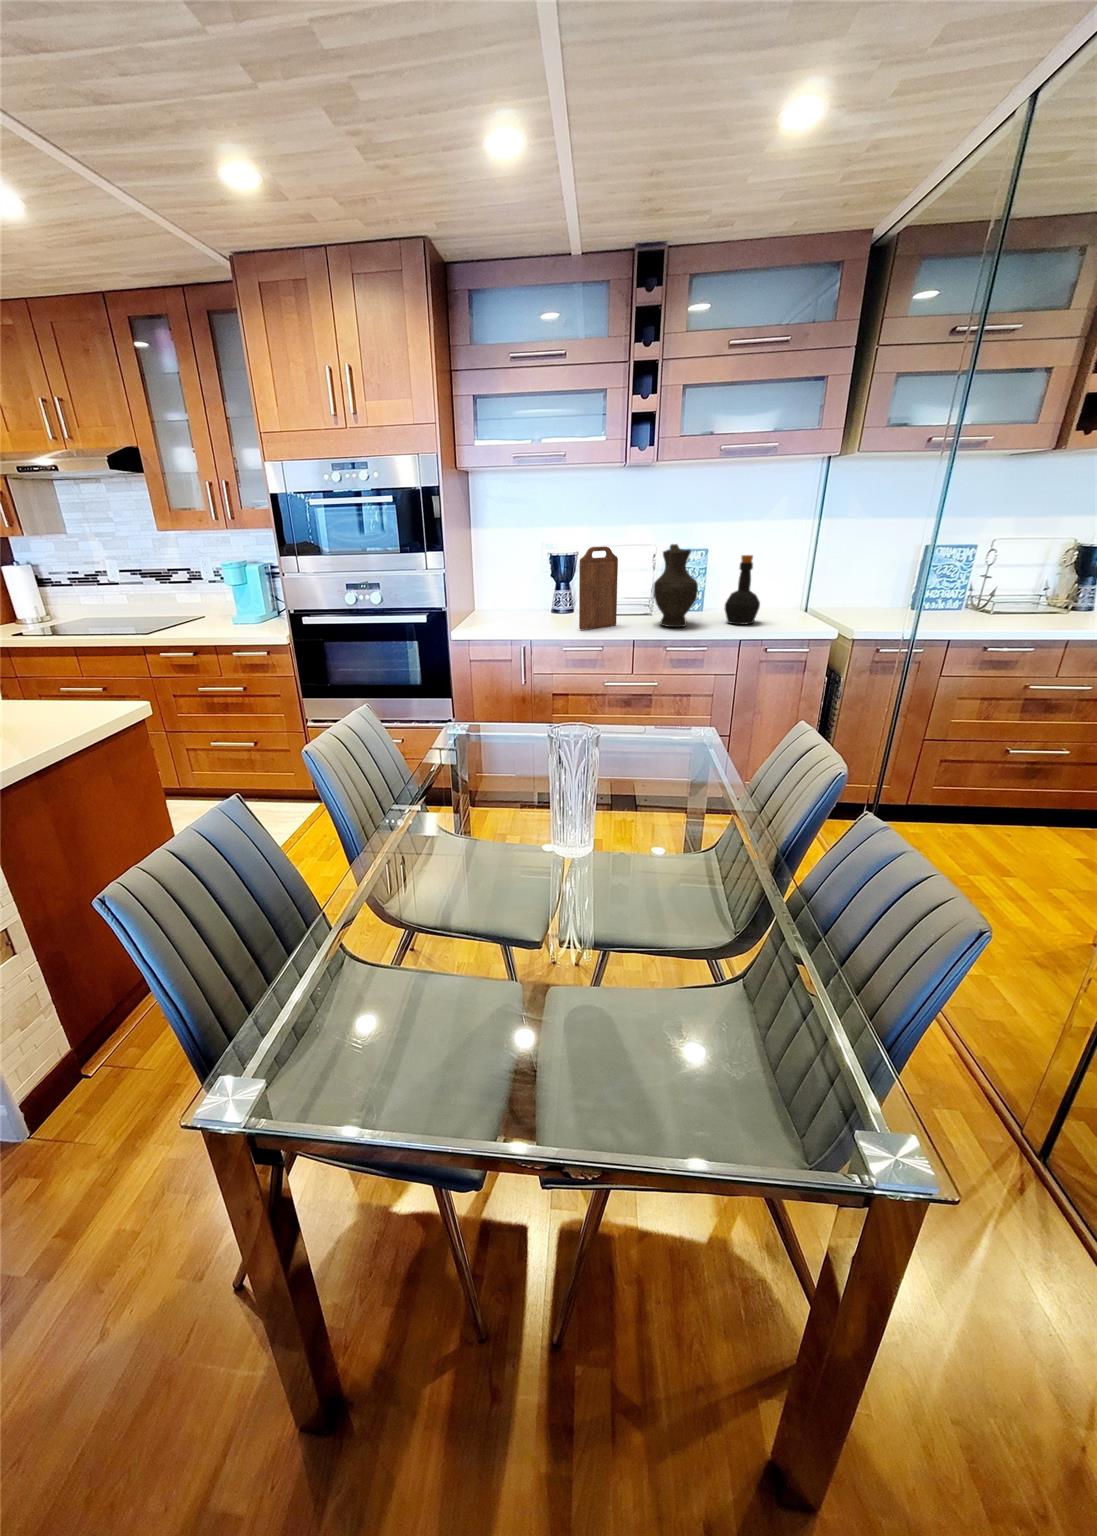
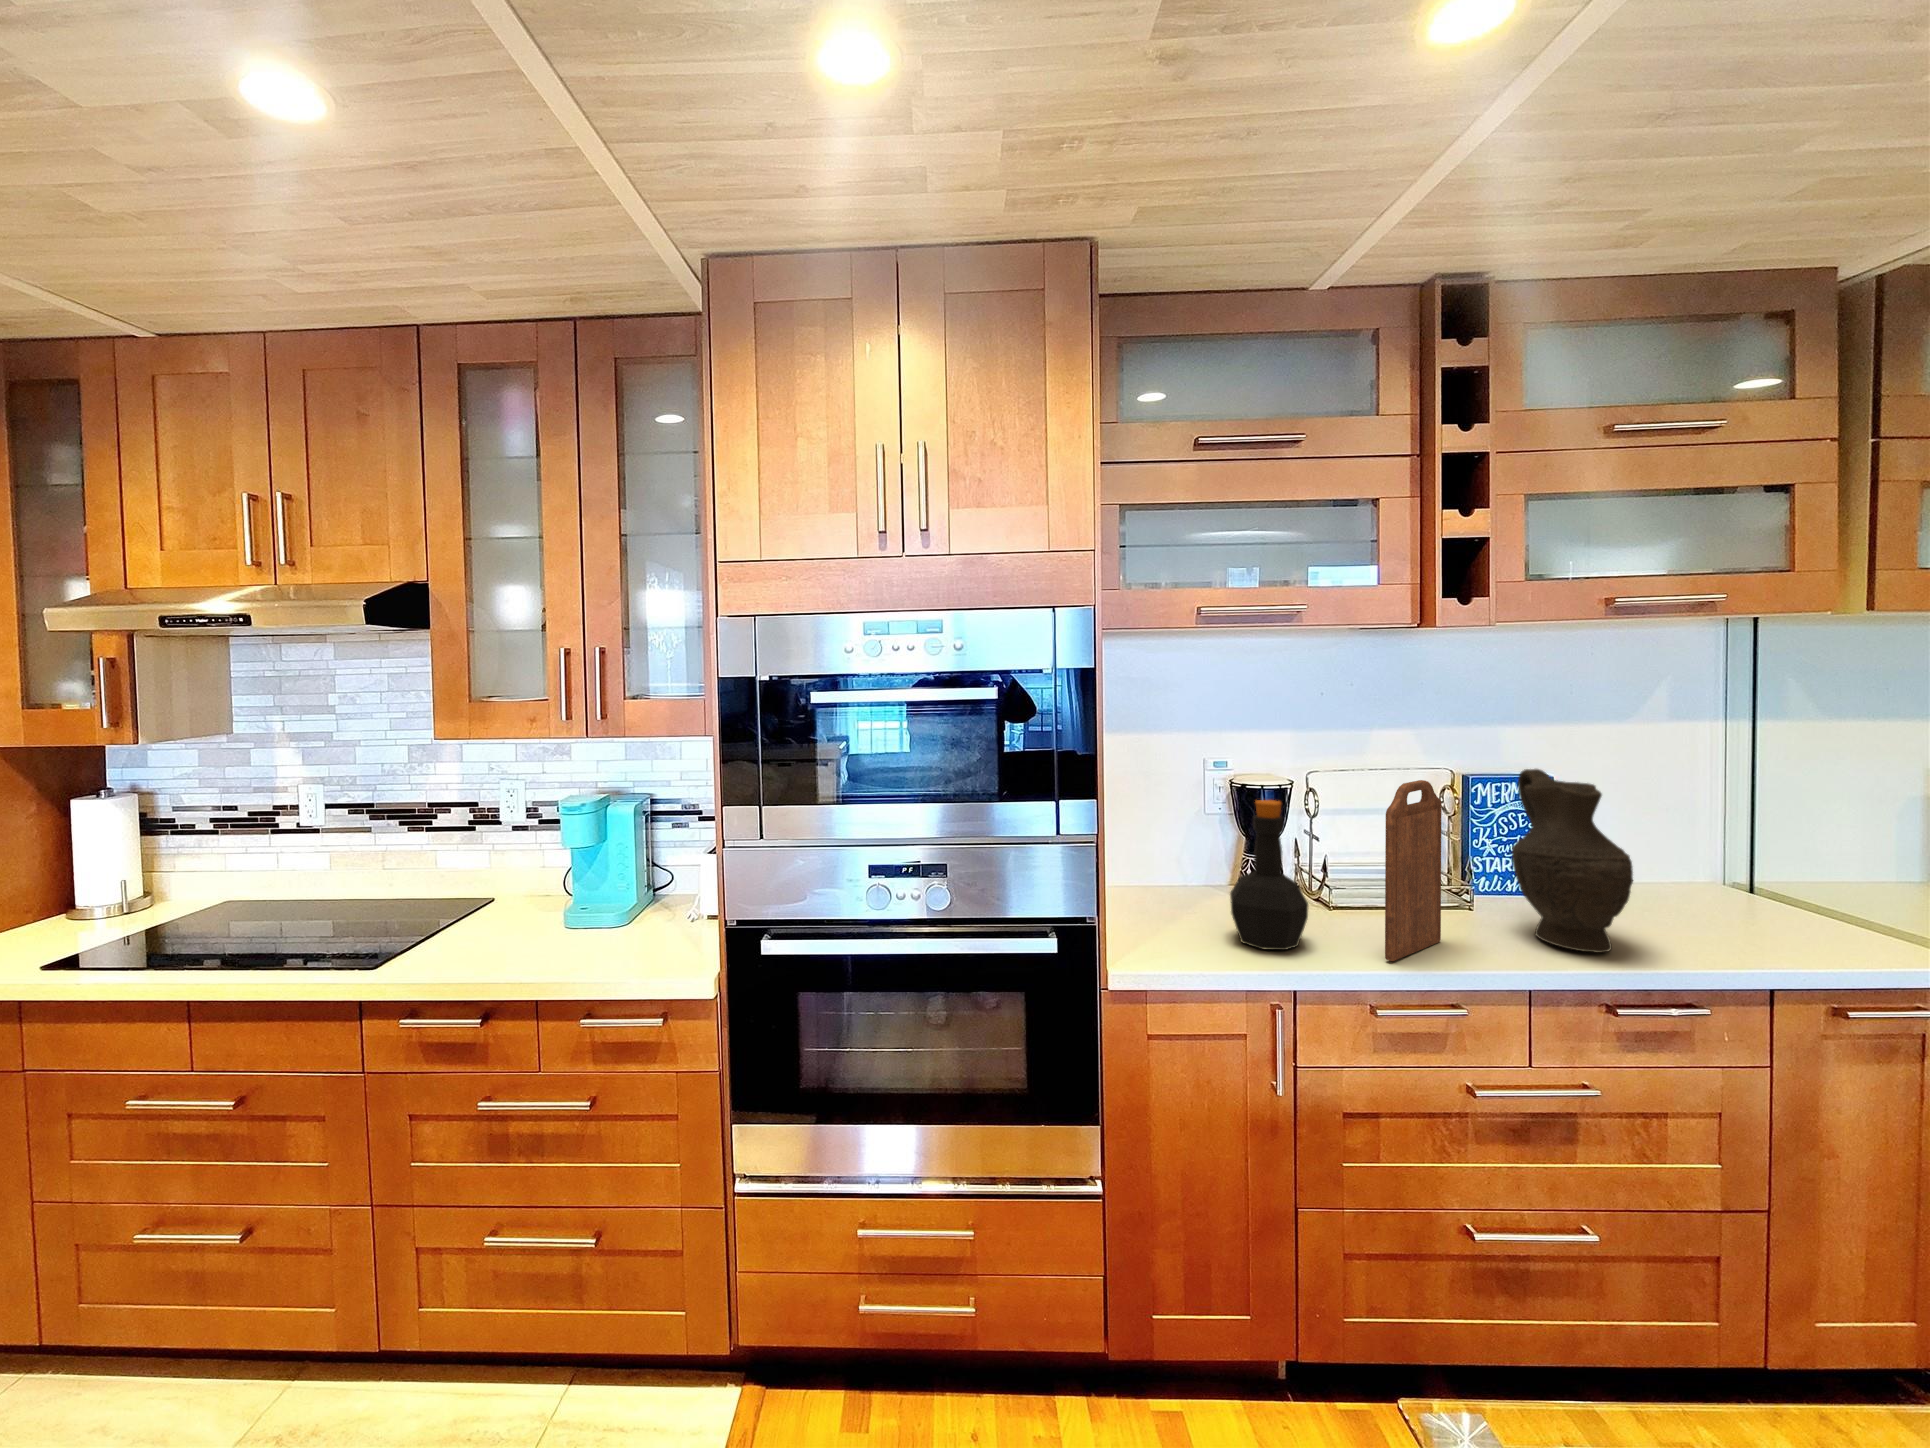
bottle: present [725,555,760,625] -> present [1230,800,1308,950]

